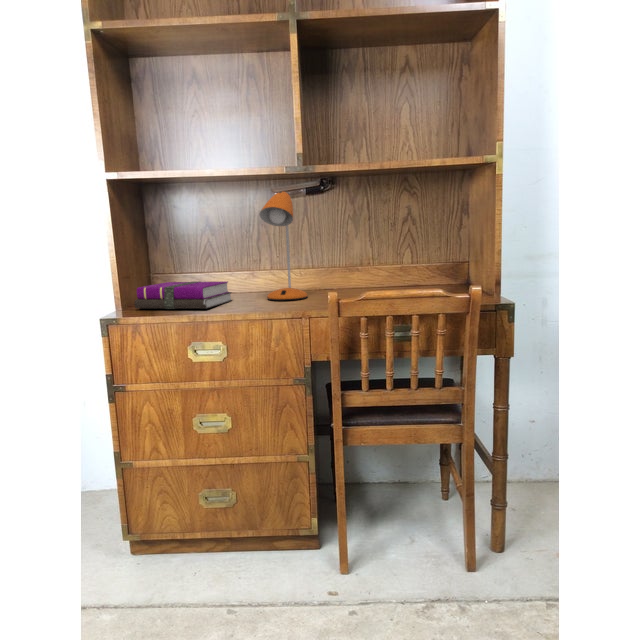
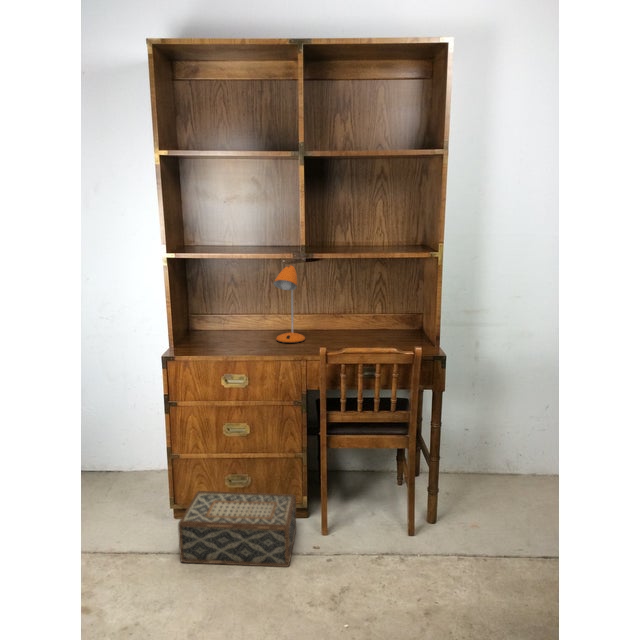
notebook: present [135,281,232,309] -> none [183,325,251,350]
woven basket: none [124,513,303,625] -> present [178,491,296,567]

